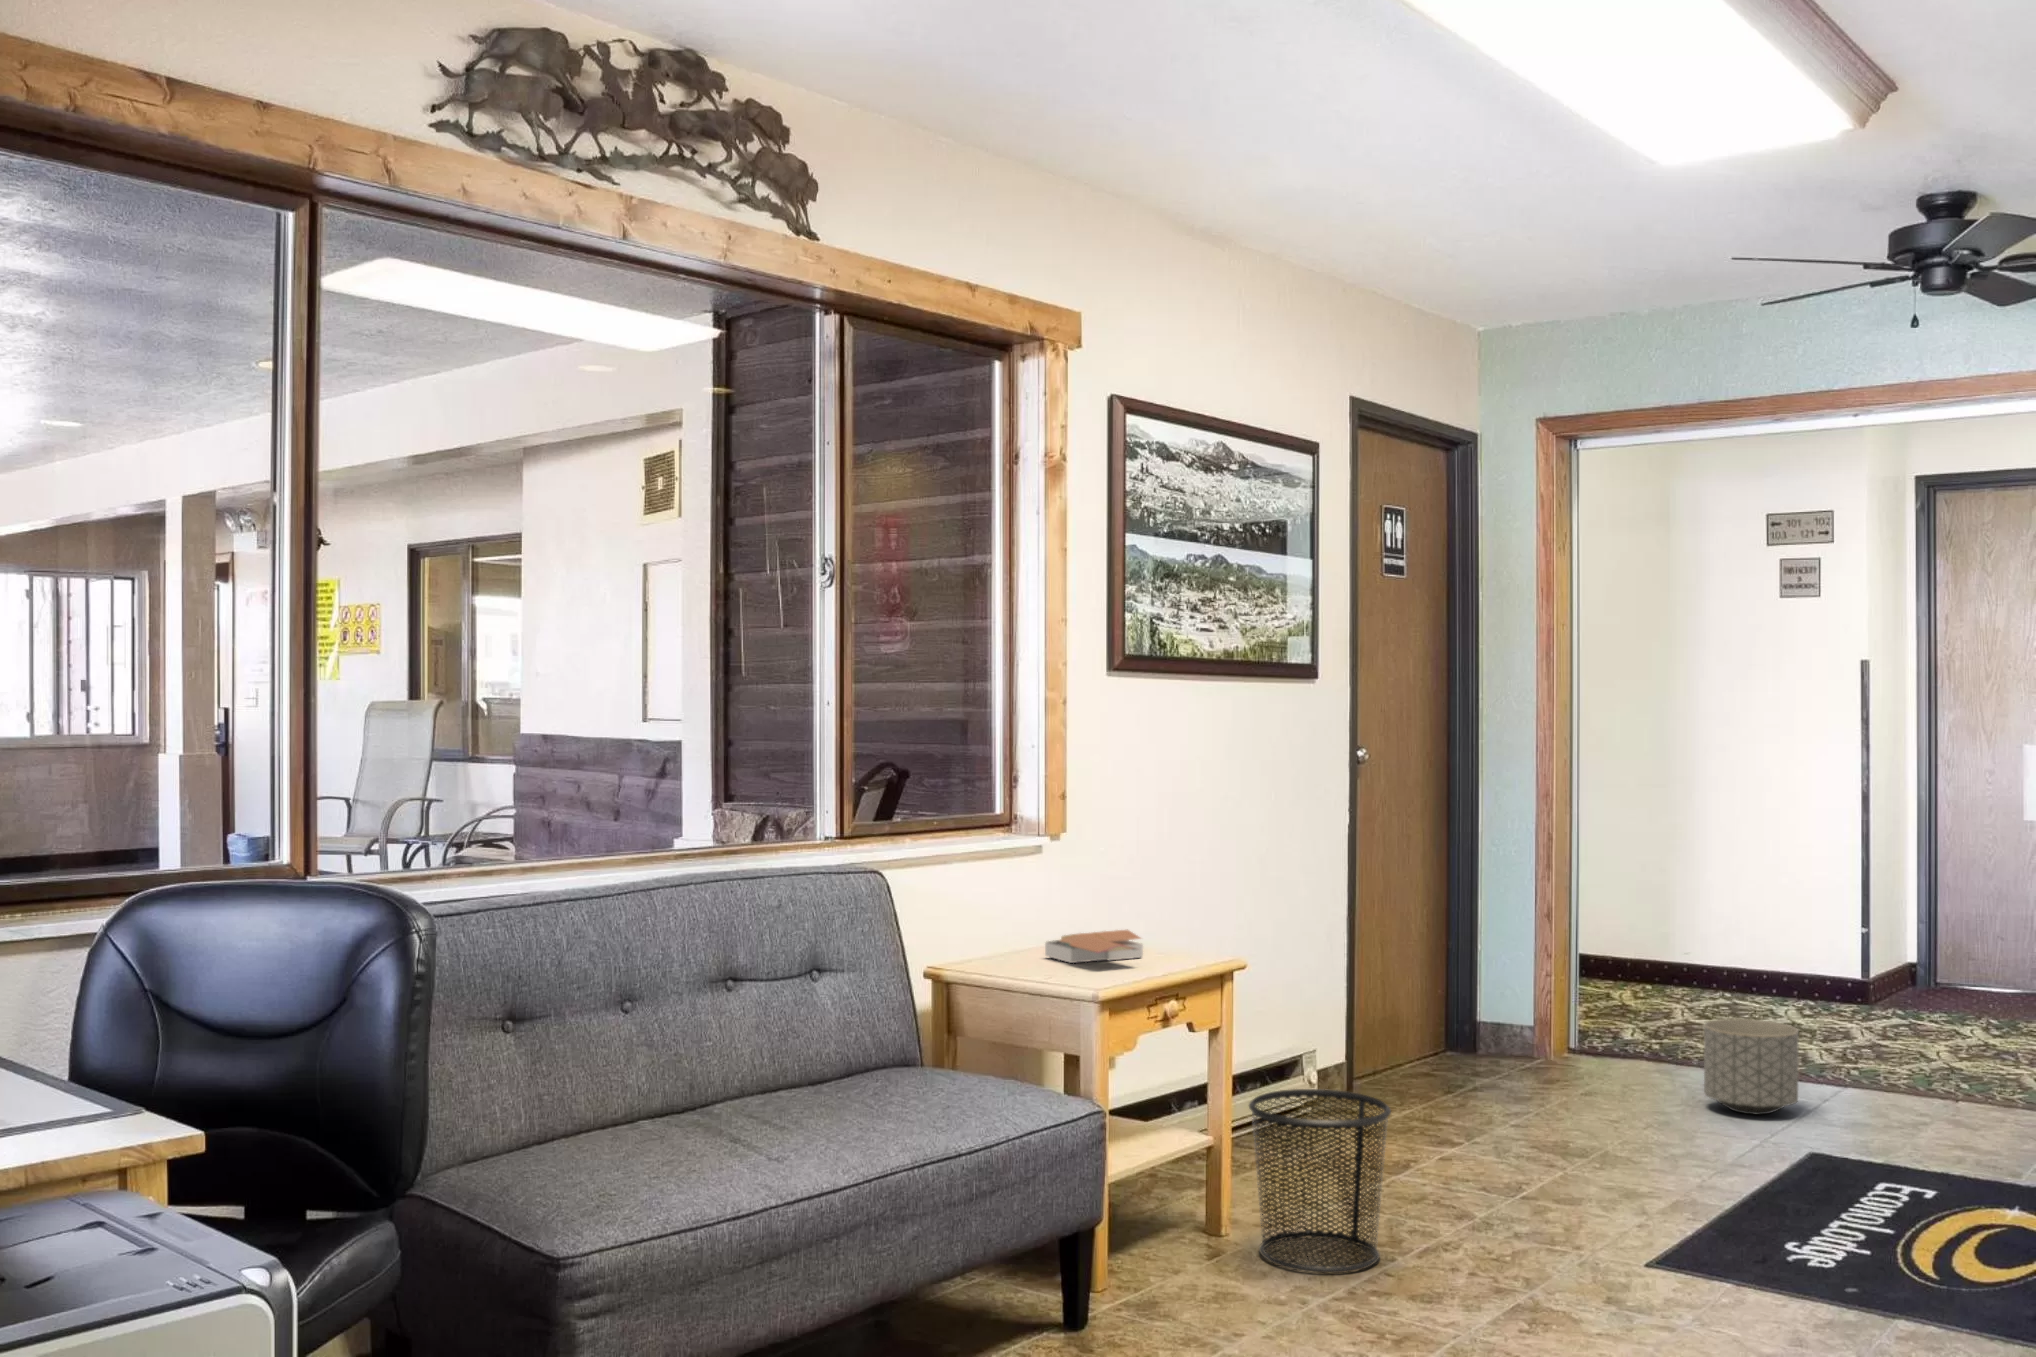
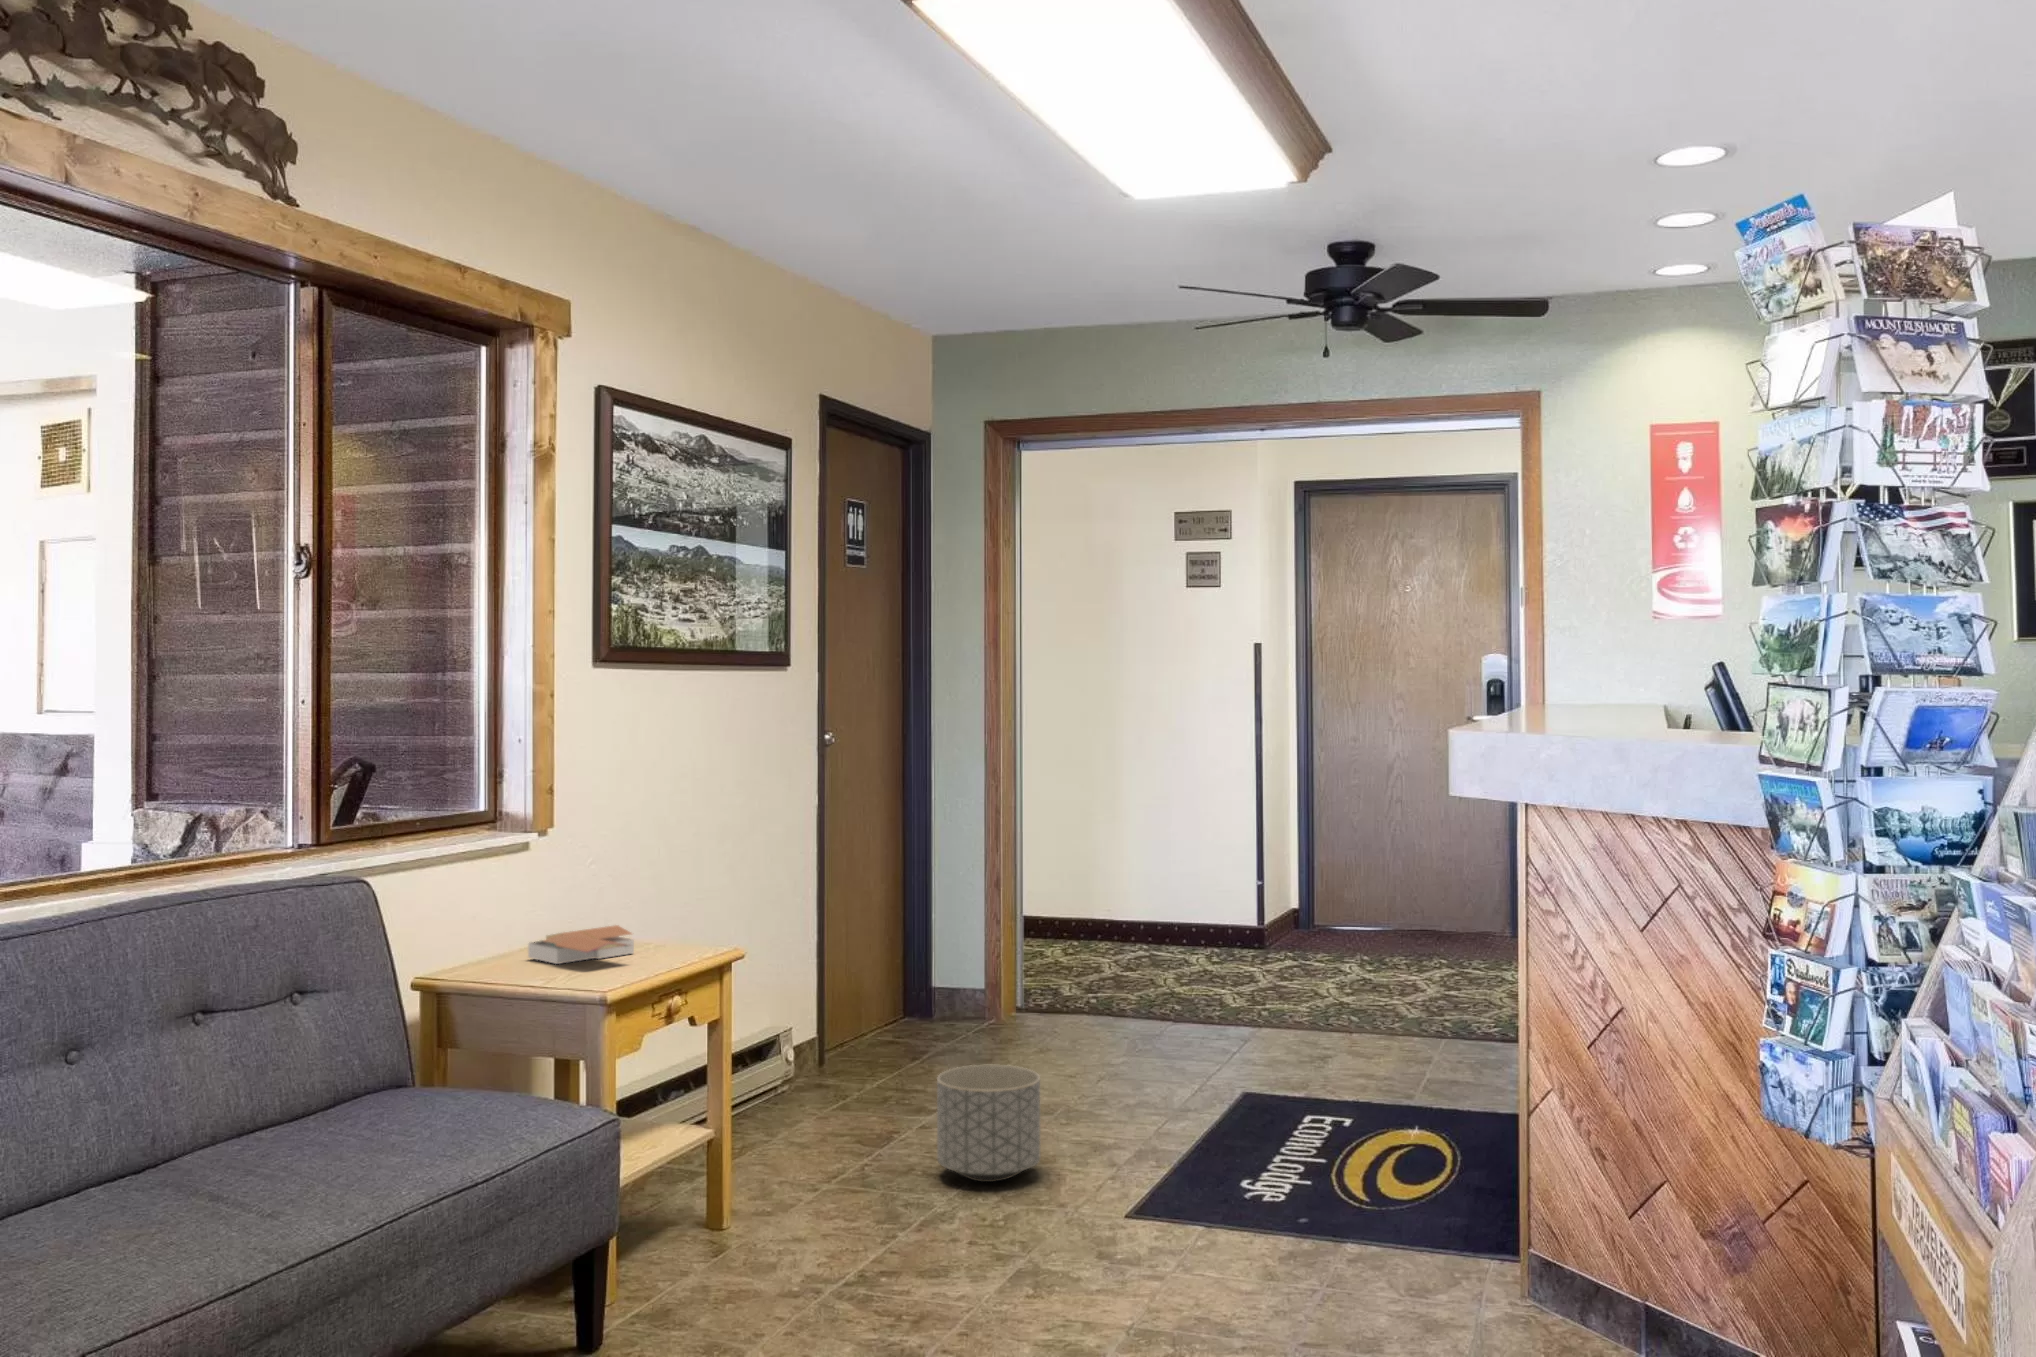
planter: present [1704,1019,1798,1115] -> present [937,1065,1040,1182]
waste bin: present [1249,1089,1391,1273] -> none [747,1075,890,1264]

